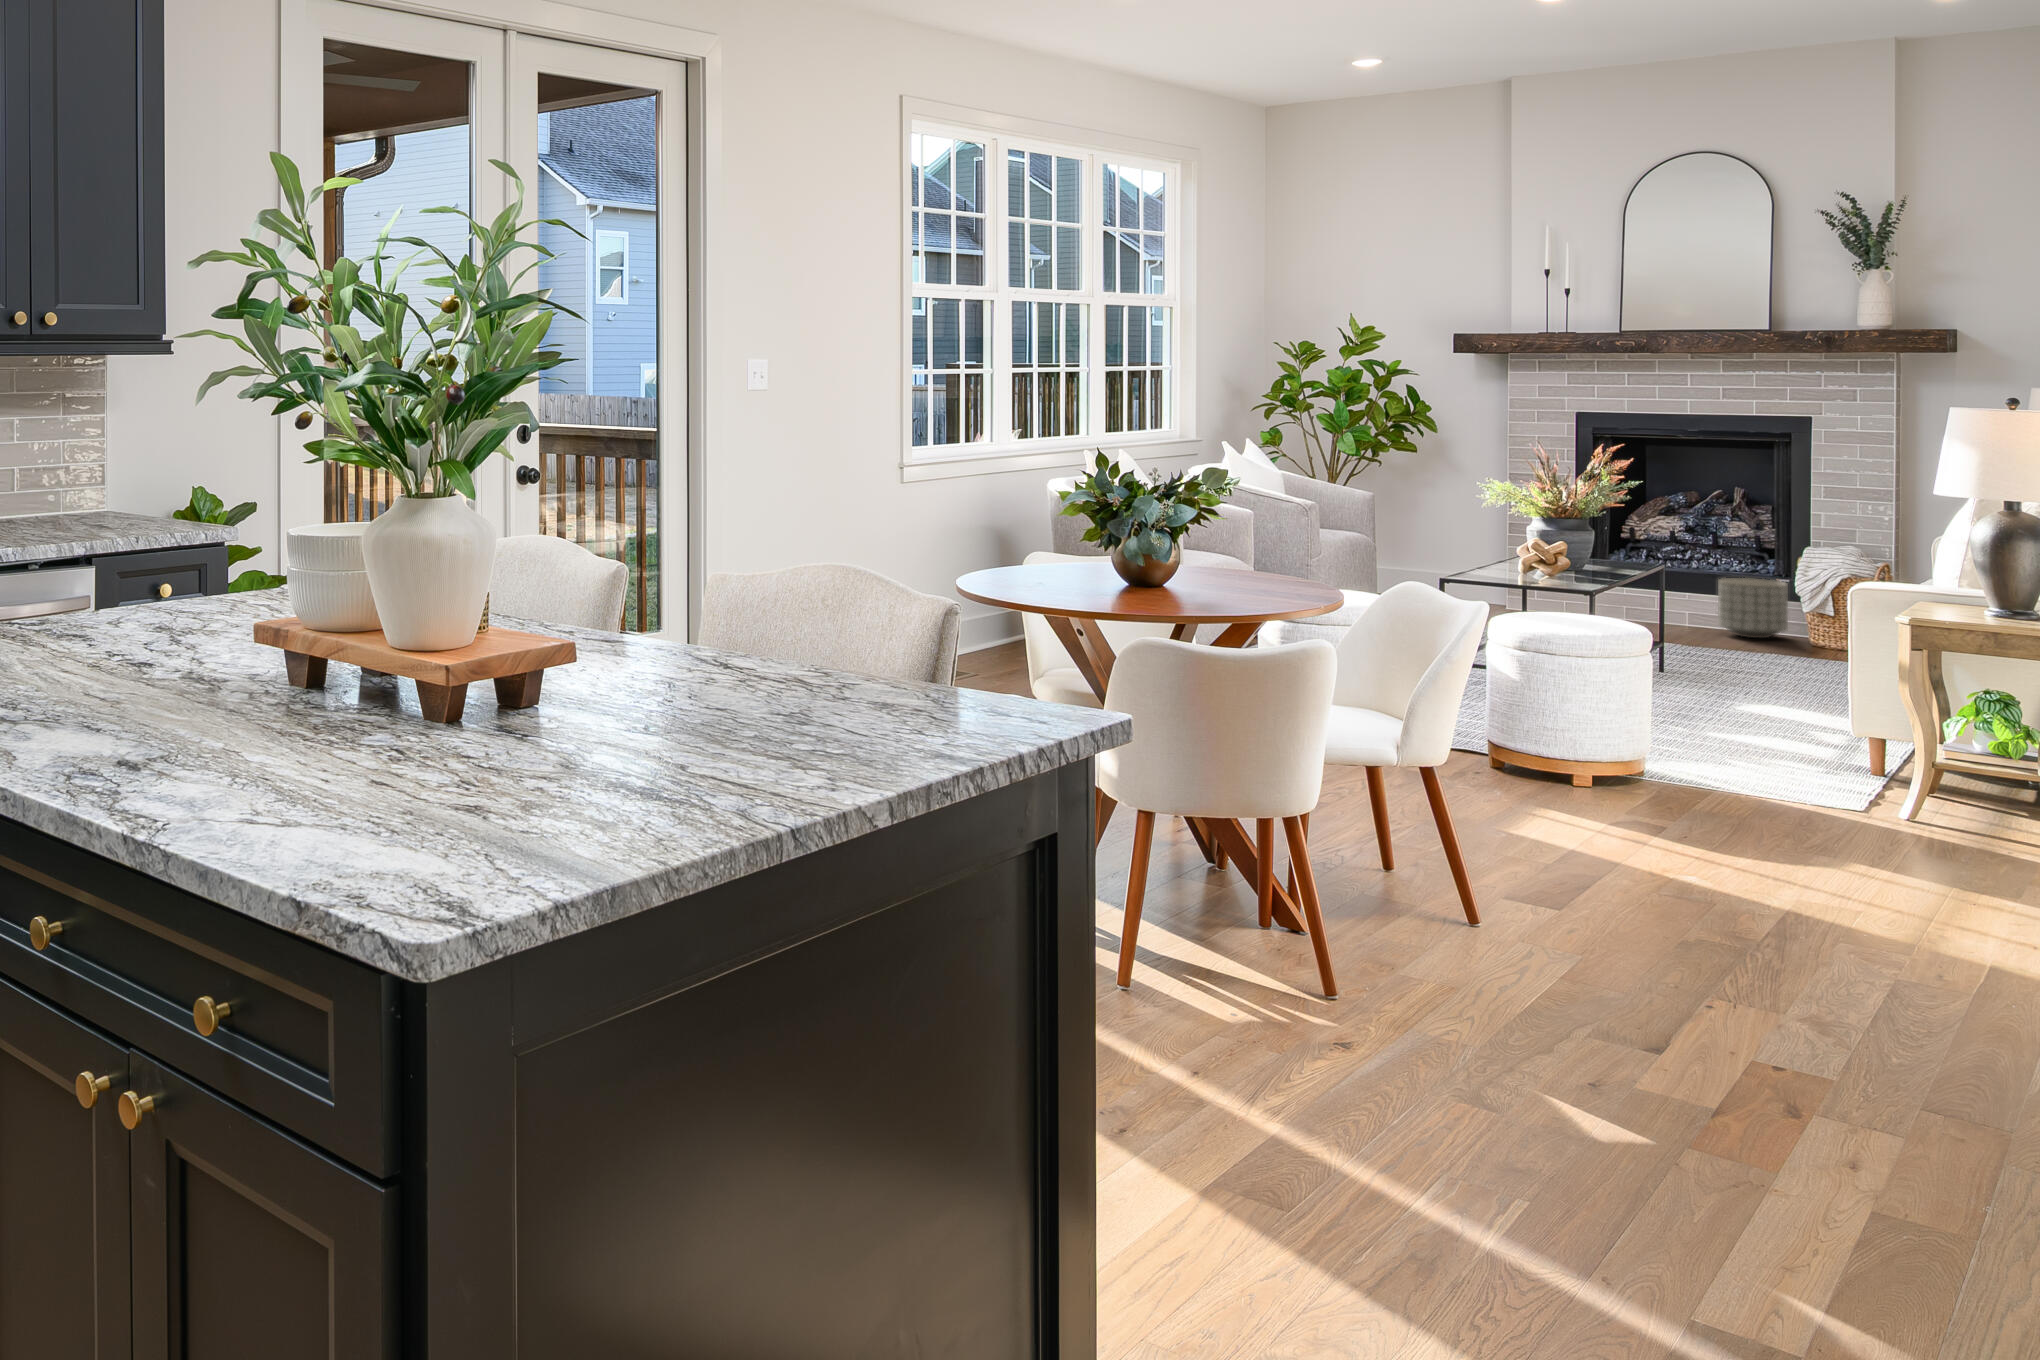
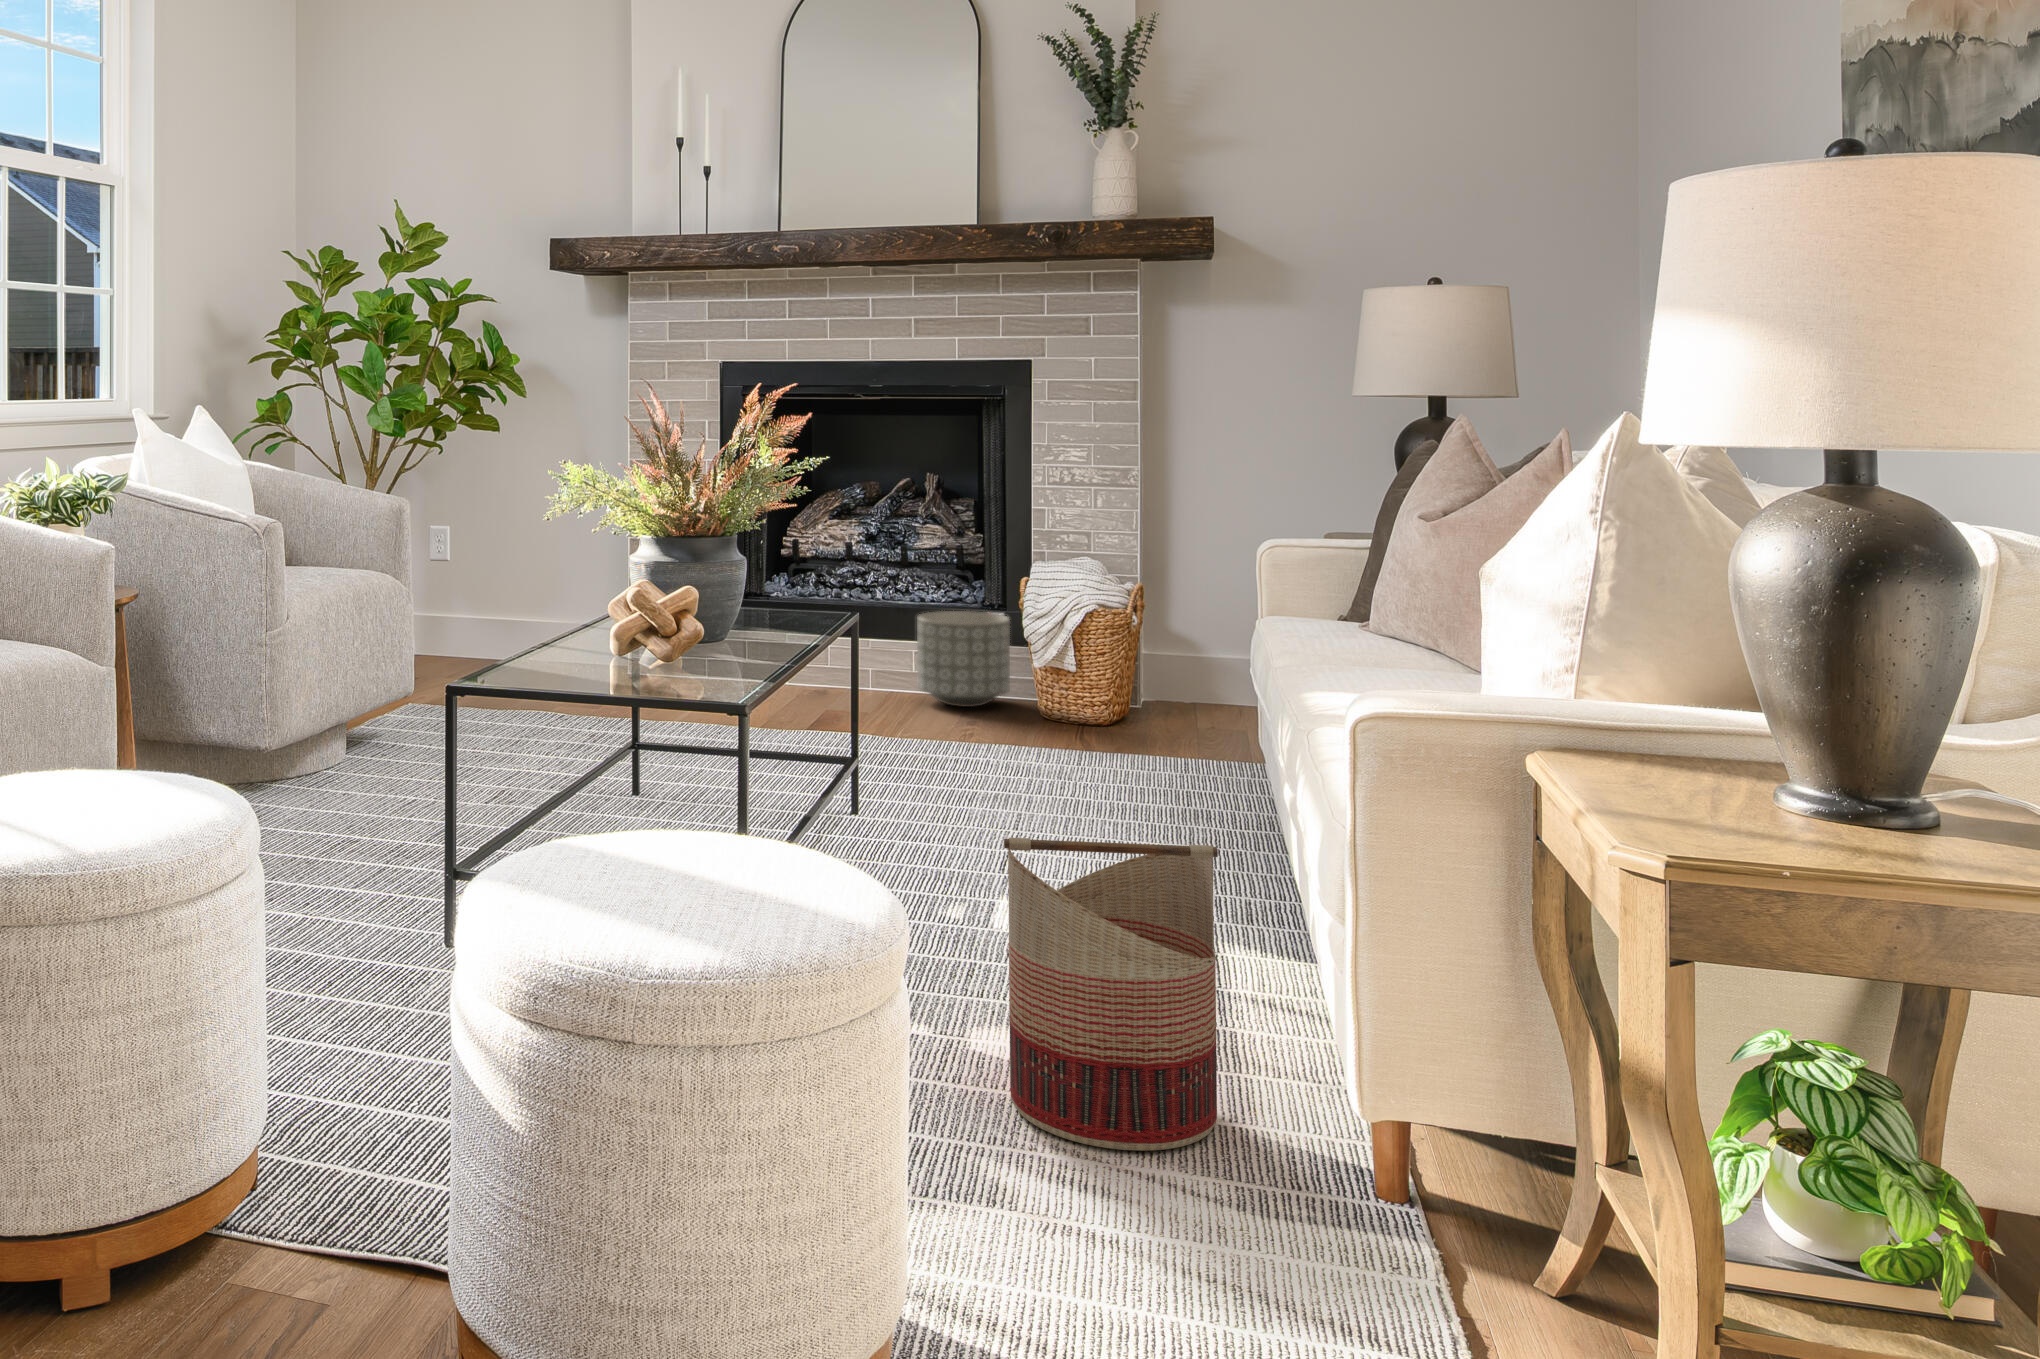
basket: none [1720,645,1826,771] -> present [1004,837,1218,1151]

